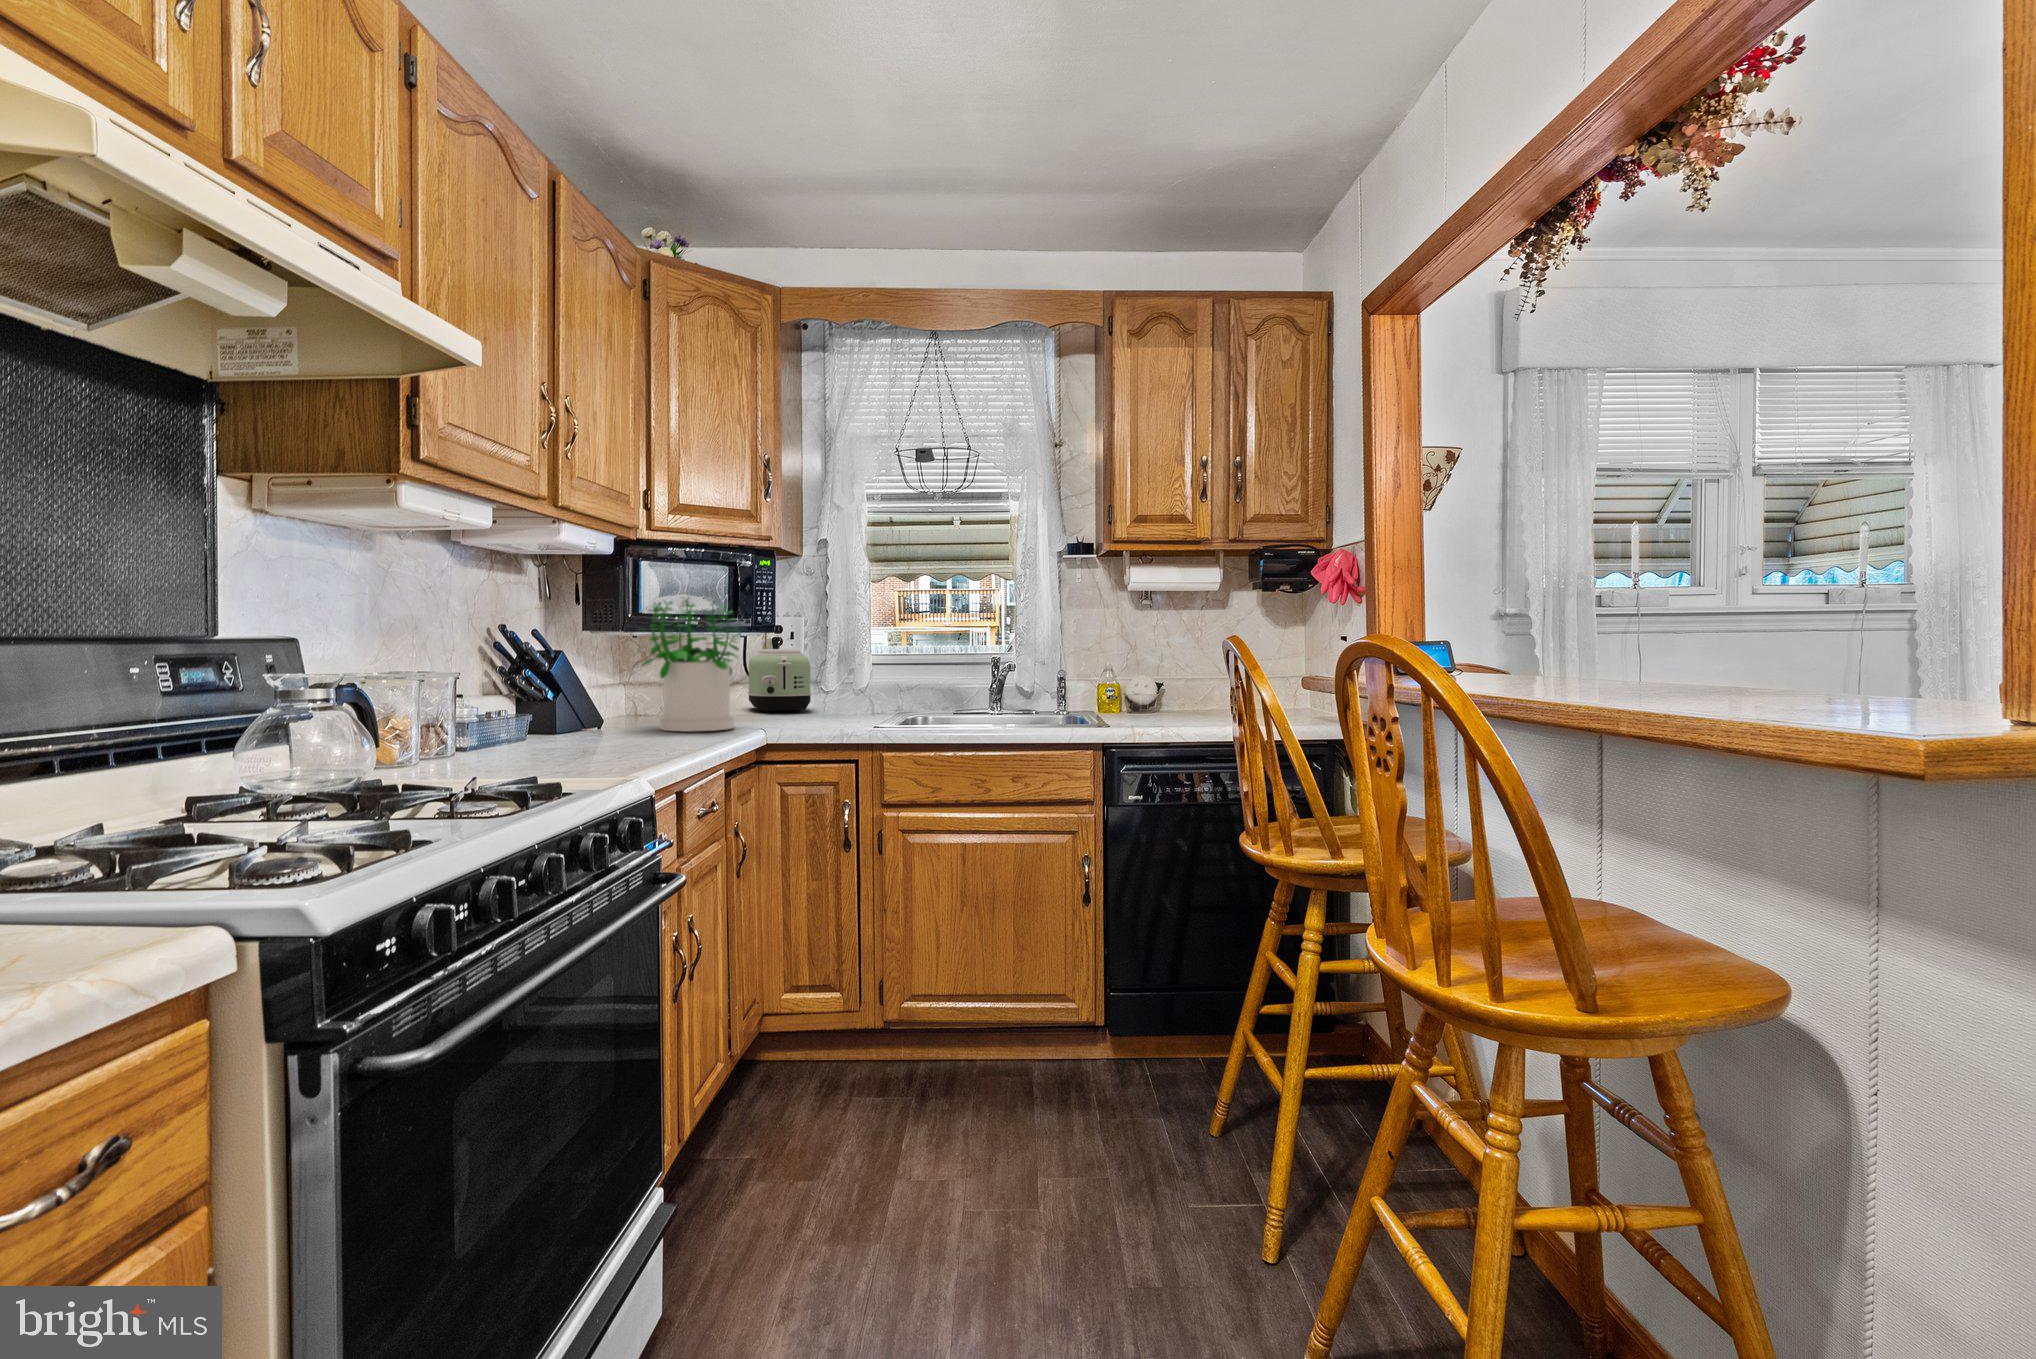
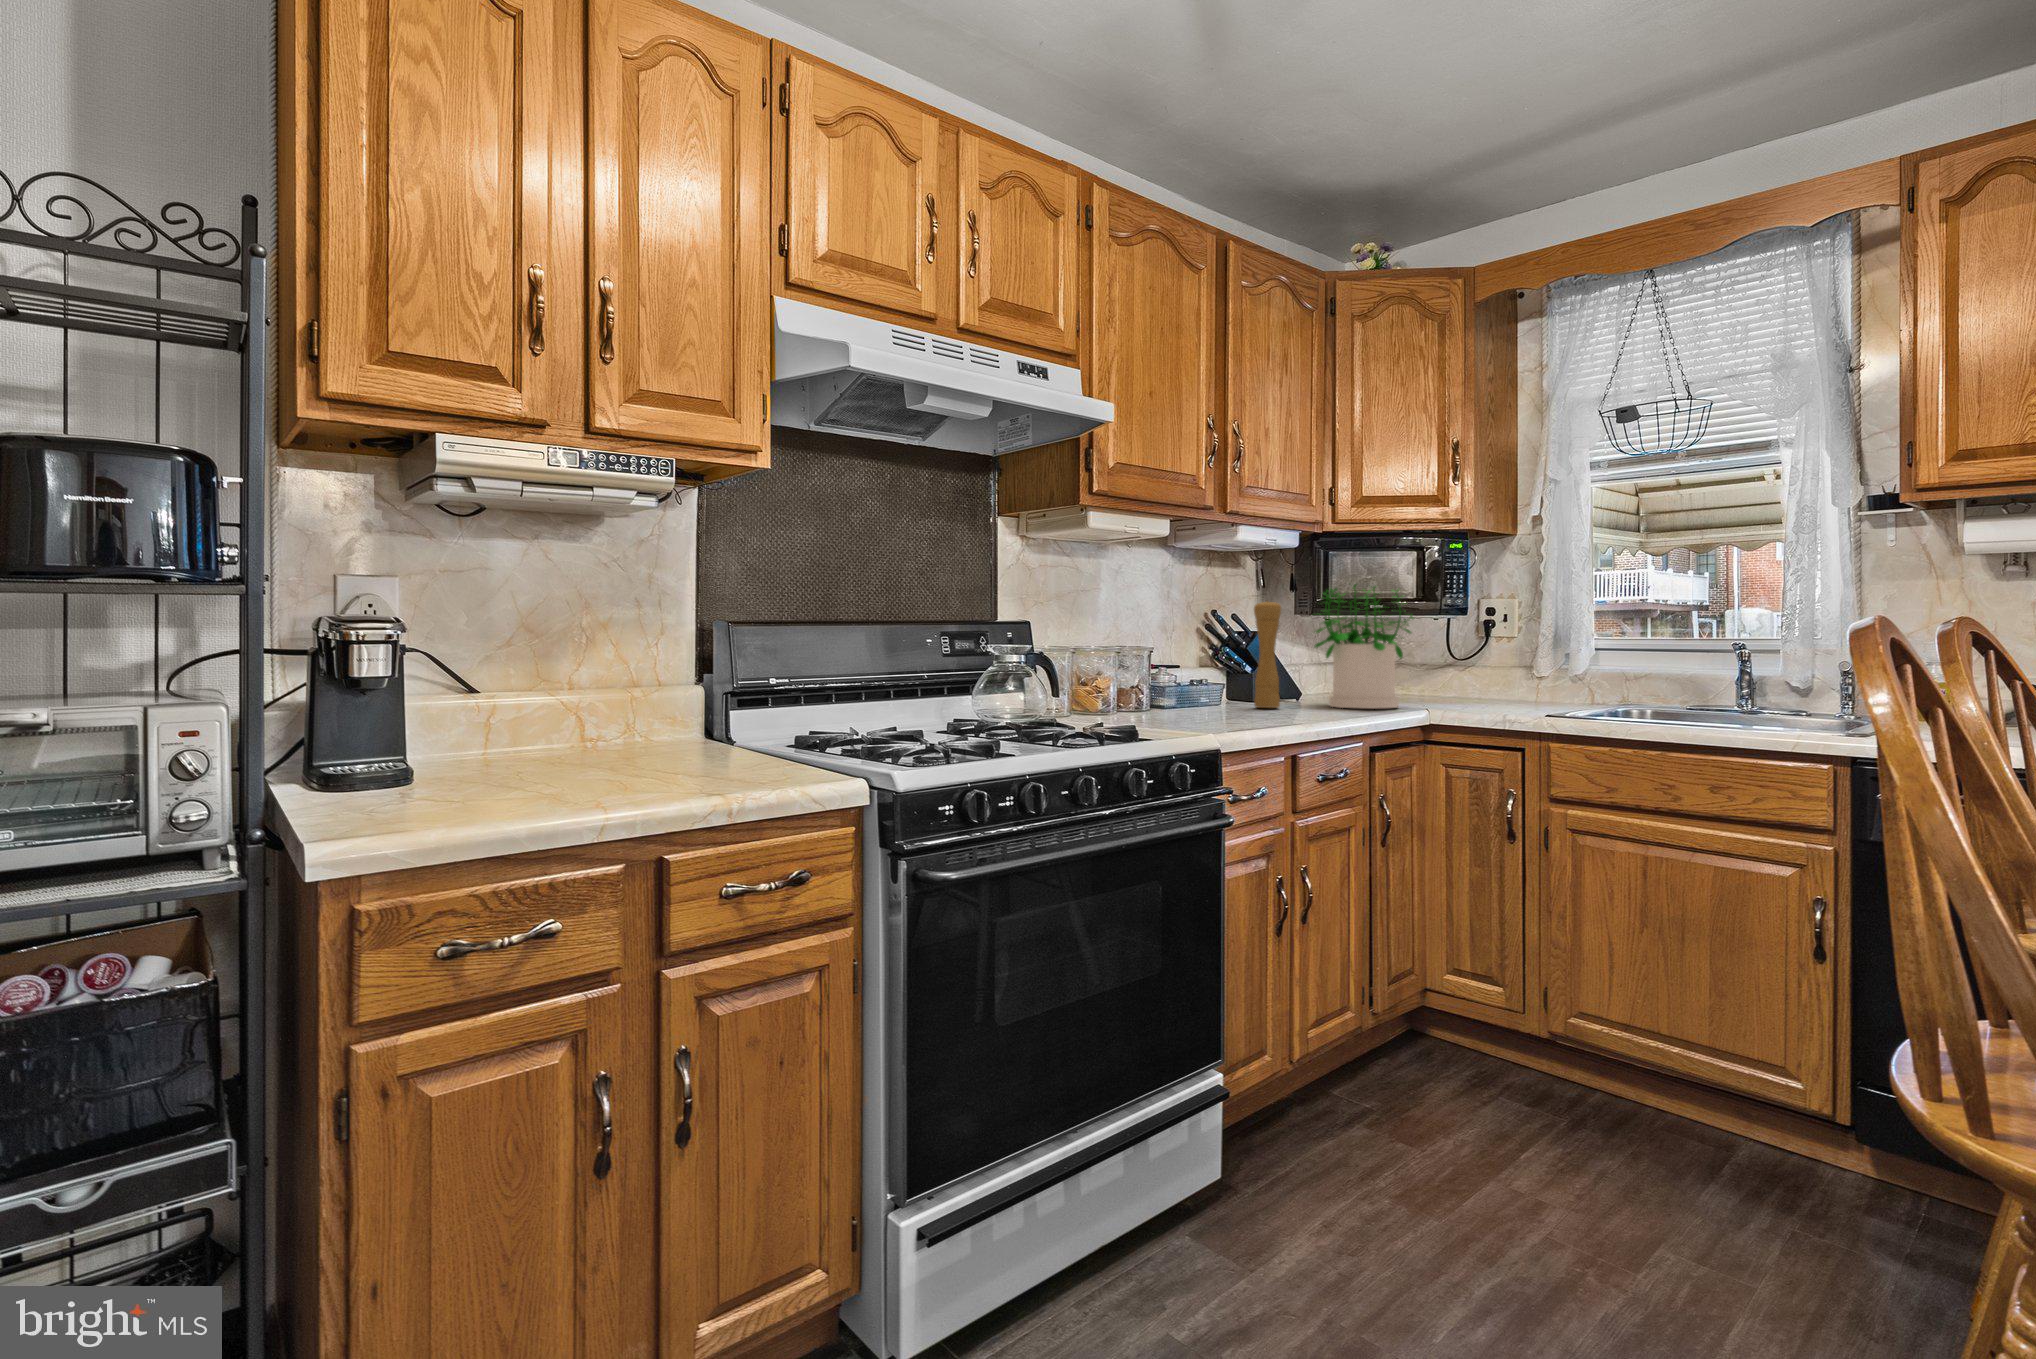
pepper mill: none [583,613,617,738] -> present [1254,601,1281,708]
toaster: present [748,649,812,712] -> none [1453,635,1522,699]

